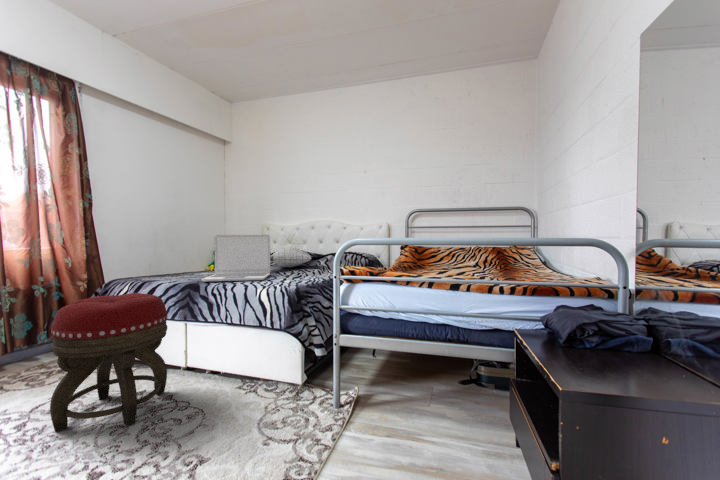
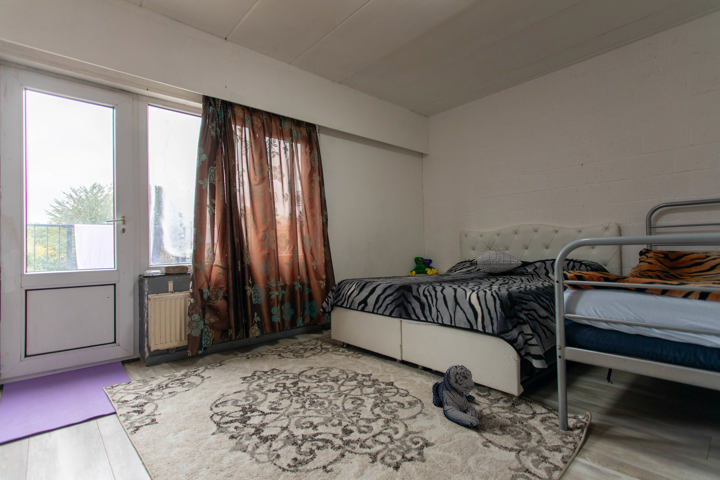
laptop: present [201,235,270,282] -> none [411,237,476,284]
footstool: present [50,293,167,432] -> none [315,290,389,398]
plush toy: none [215,365,263,429] -> present [432,365,480,427]

